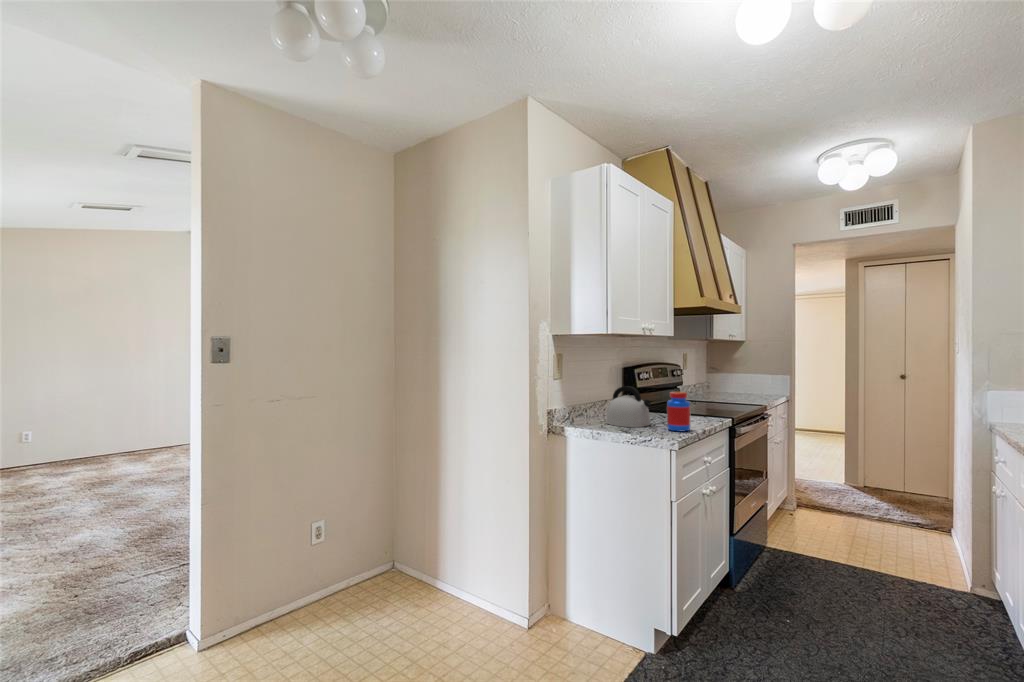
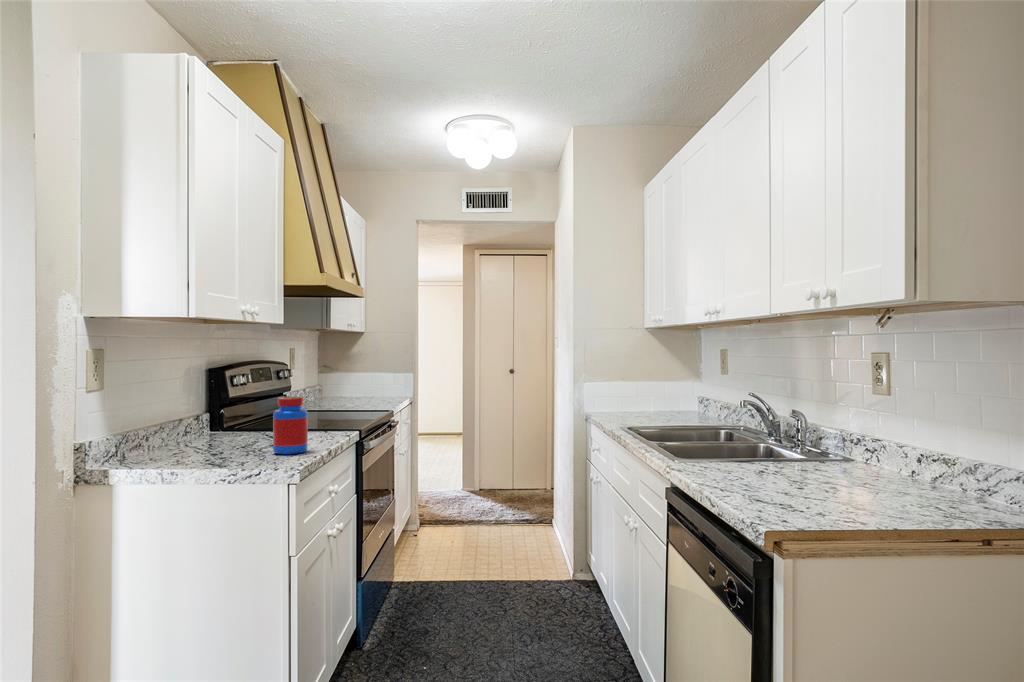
kettle: present [606,386,651,427] -> none [170,393,248,457]

